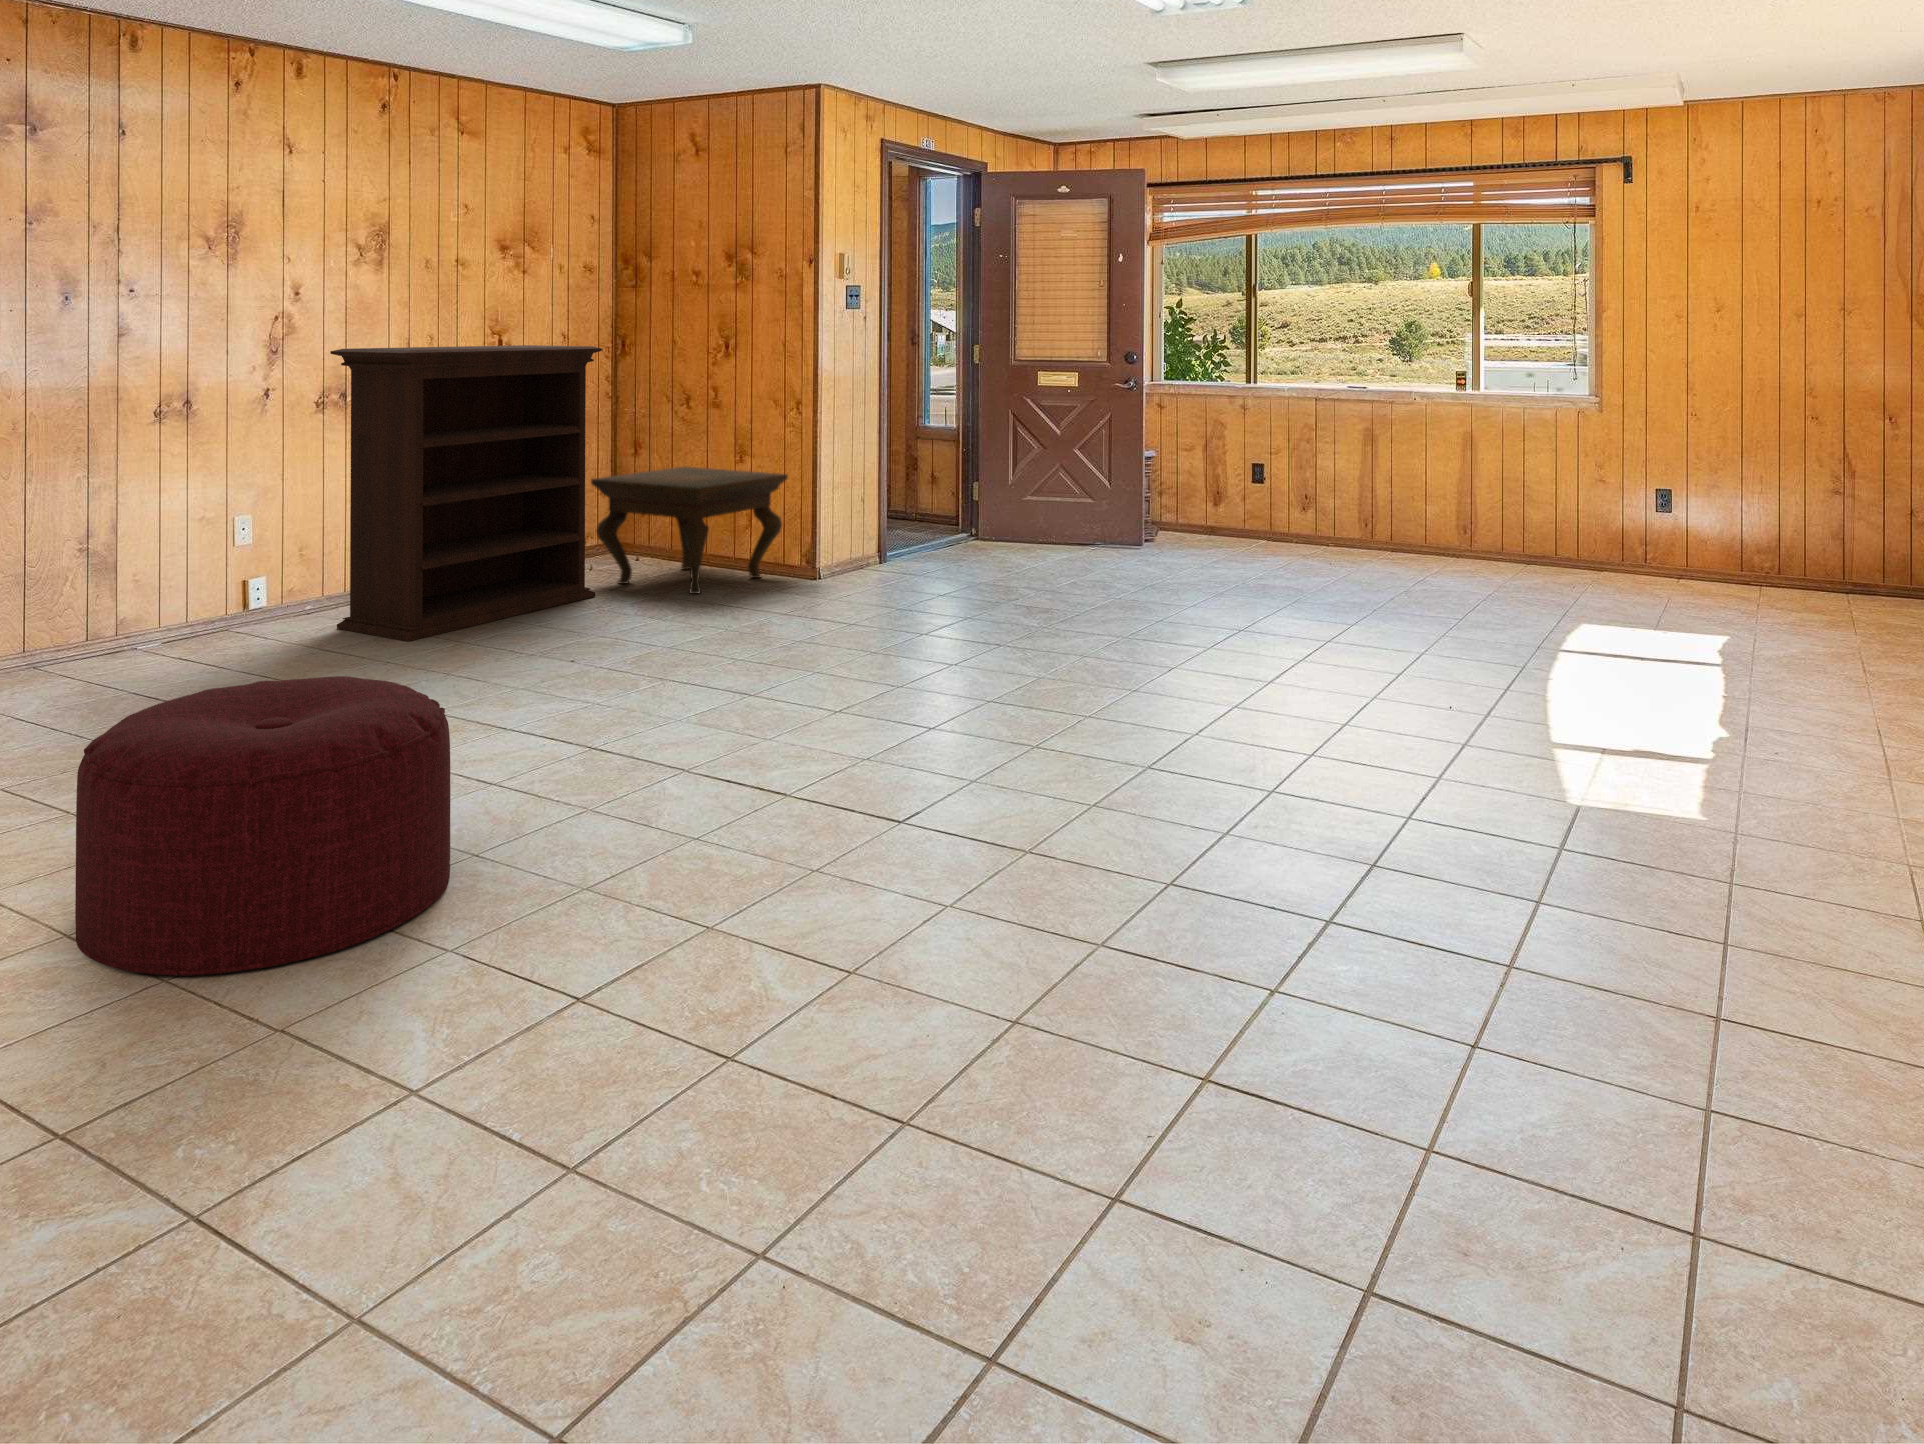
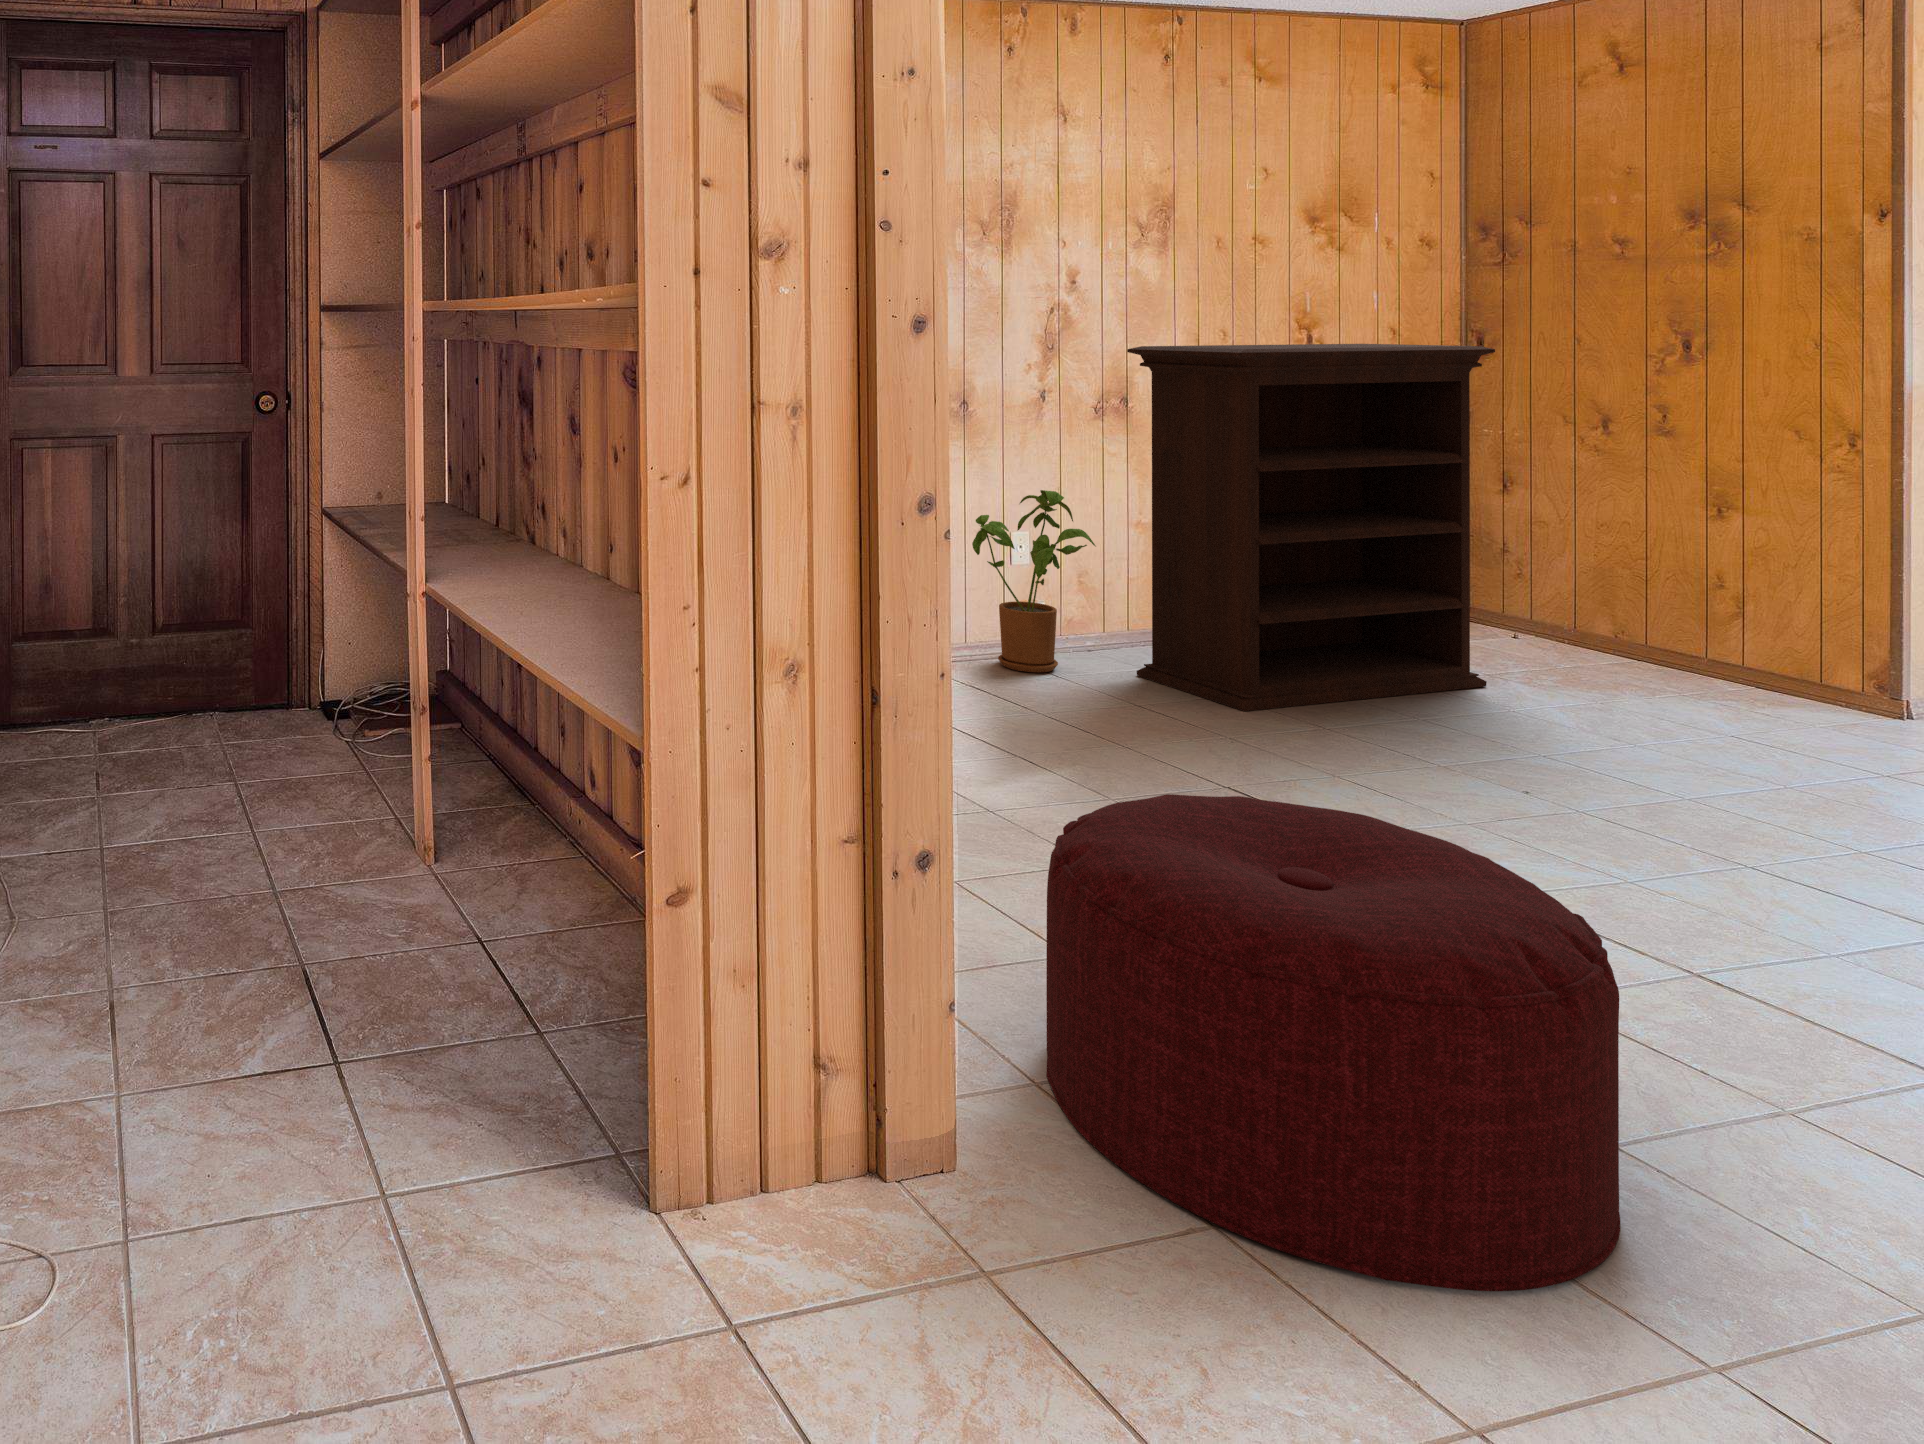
side table: present [591,467,788,594] -> none [1462,516,1832,710]
house plant: none [189,477,300,641] -> present [972,490,1095,673]

